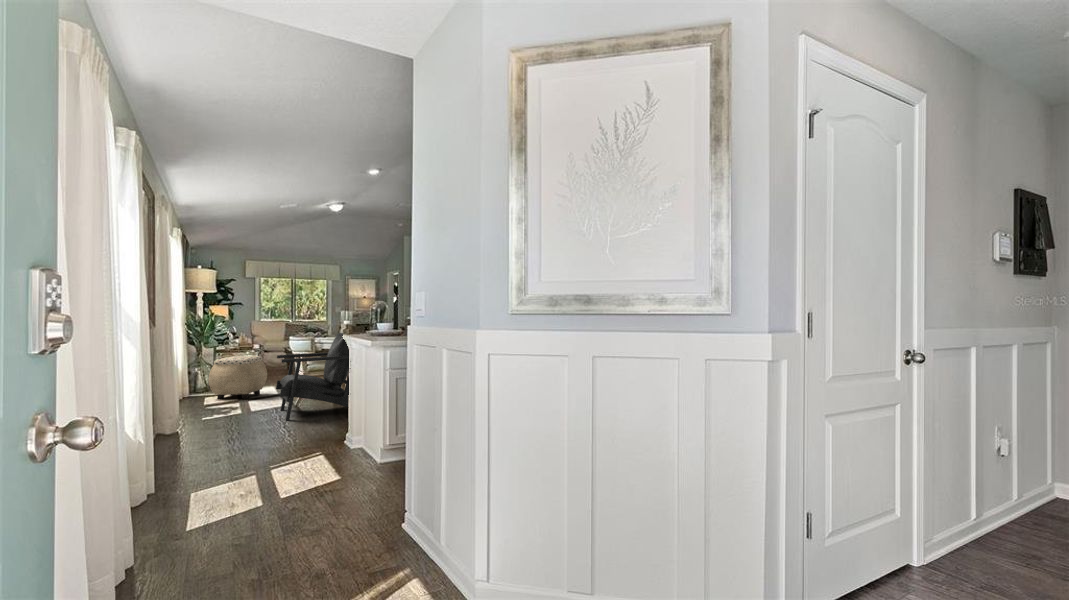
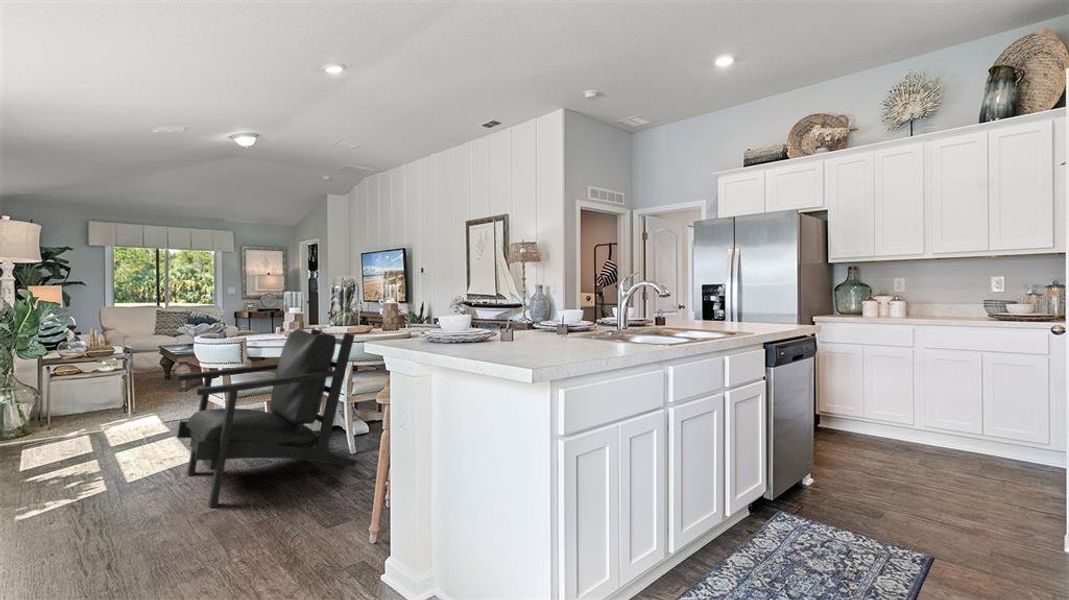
ottoman: present [209,356,267,399] -> none [28,370,146,452]

